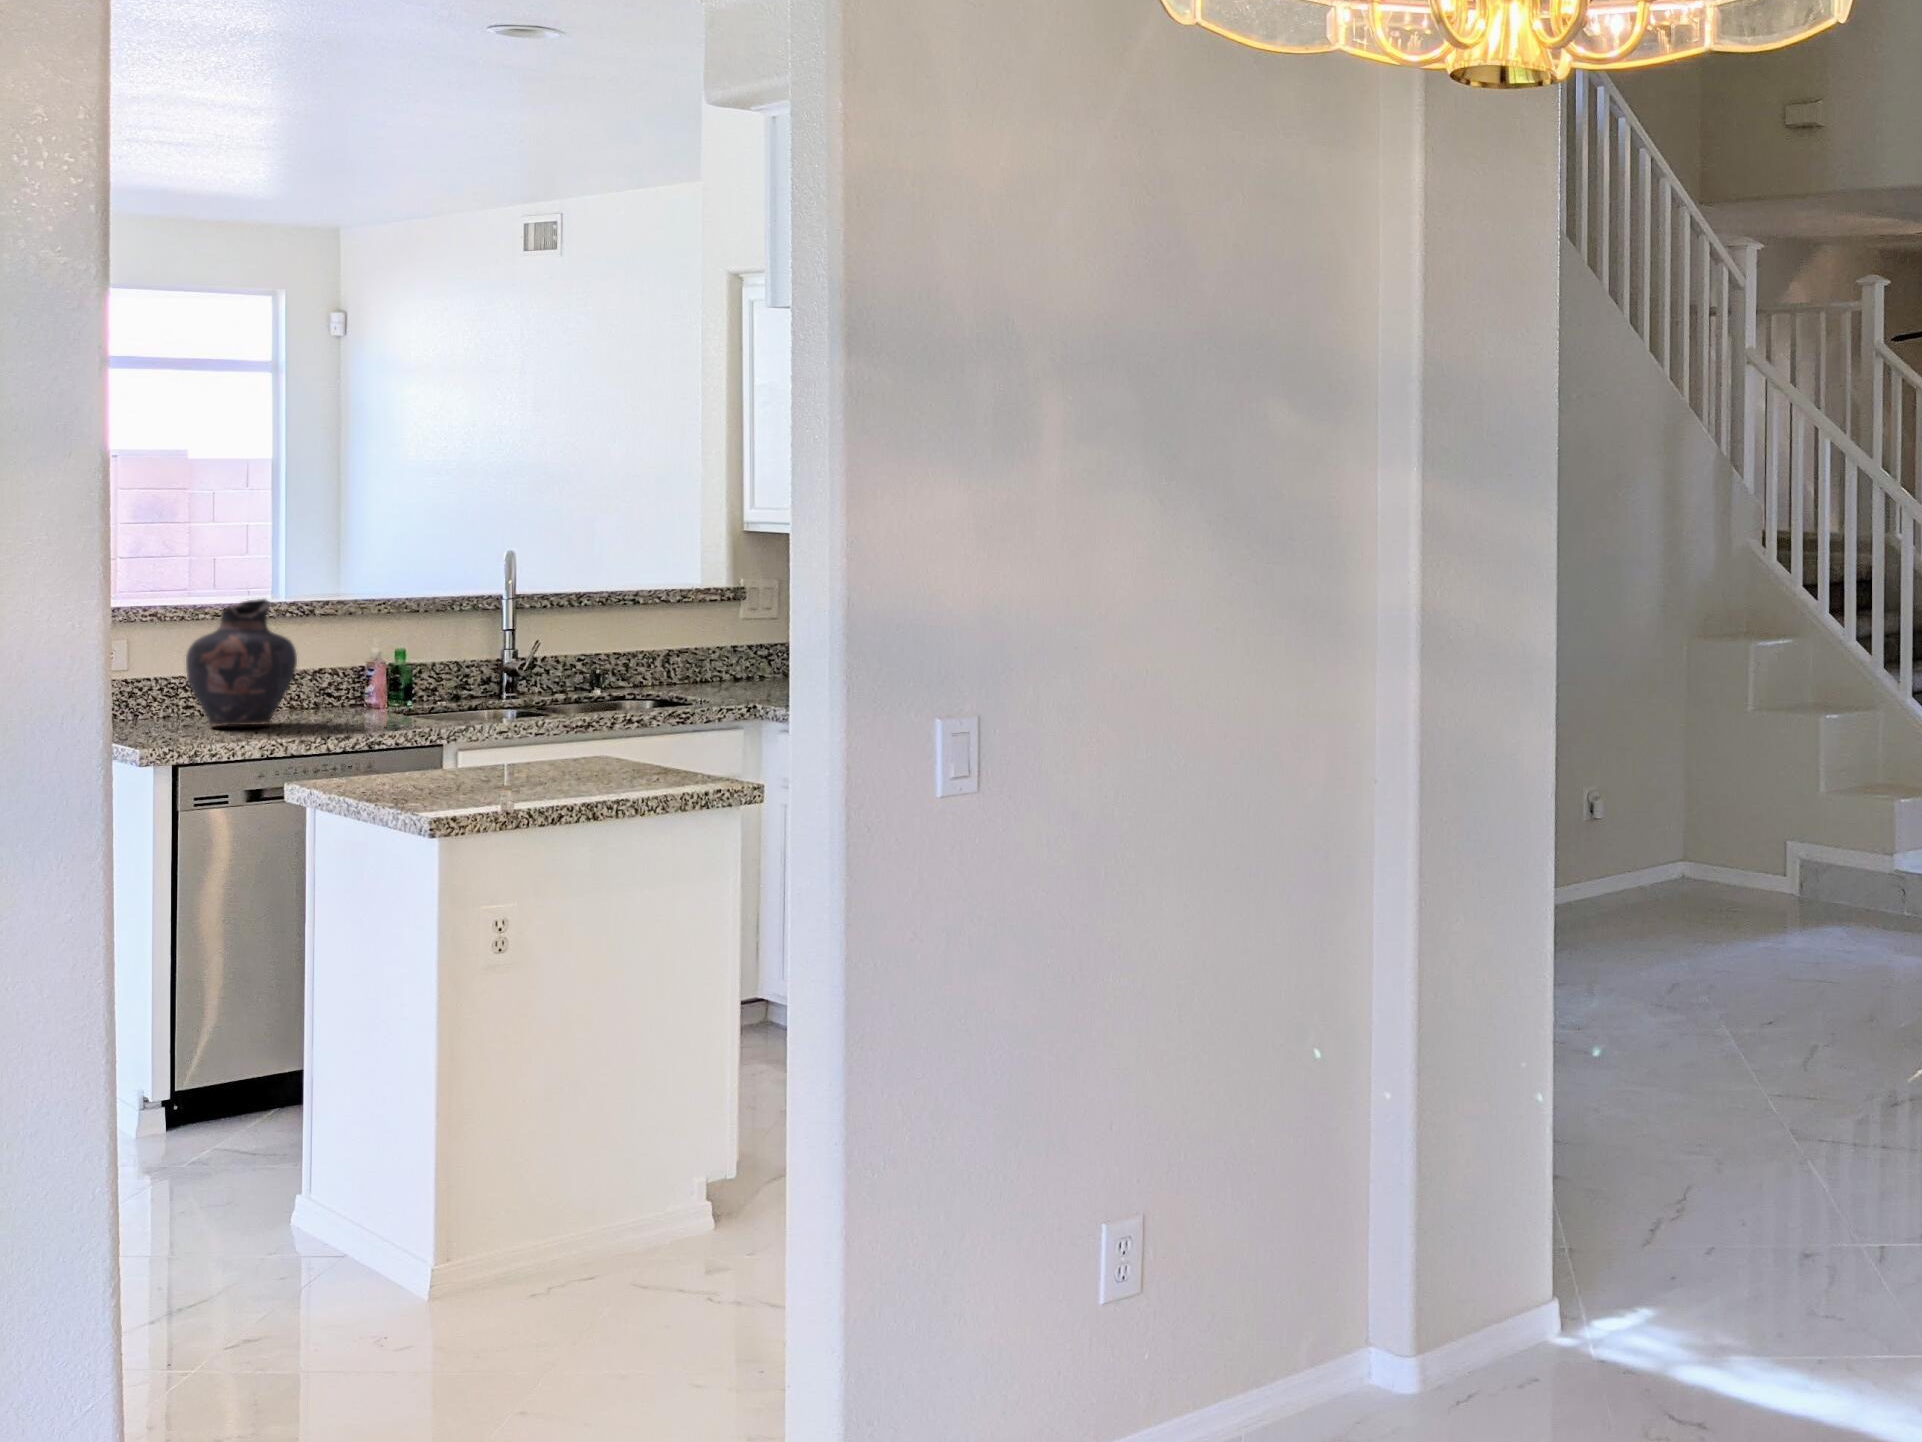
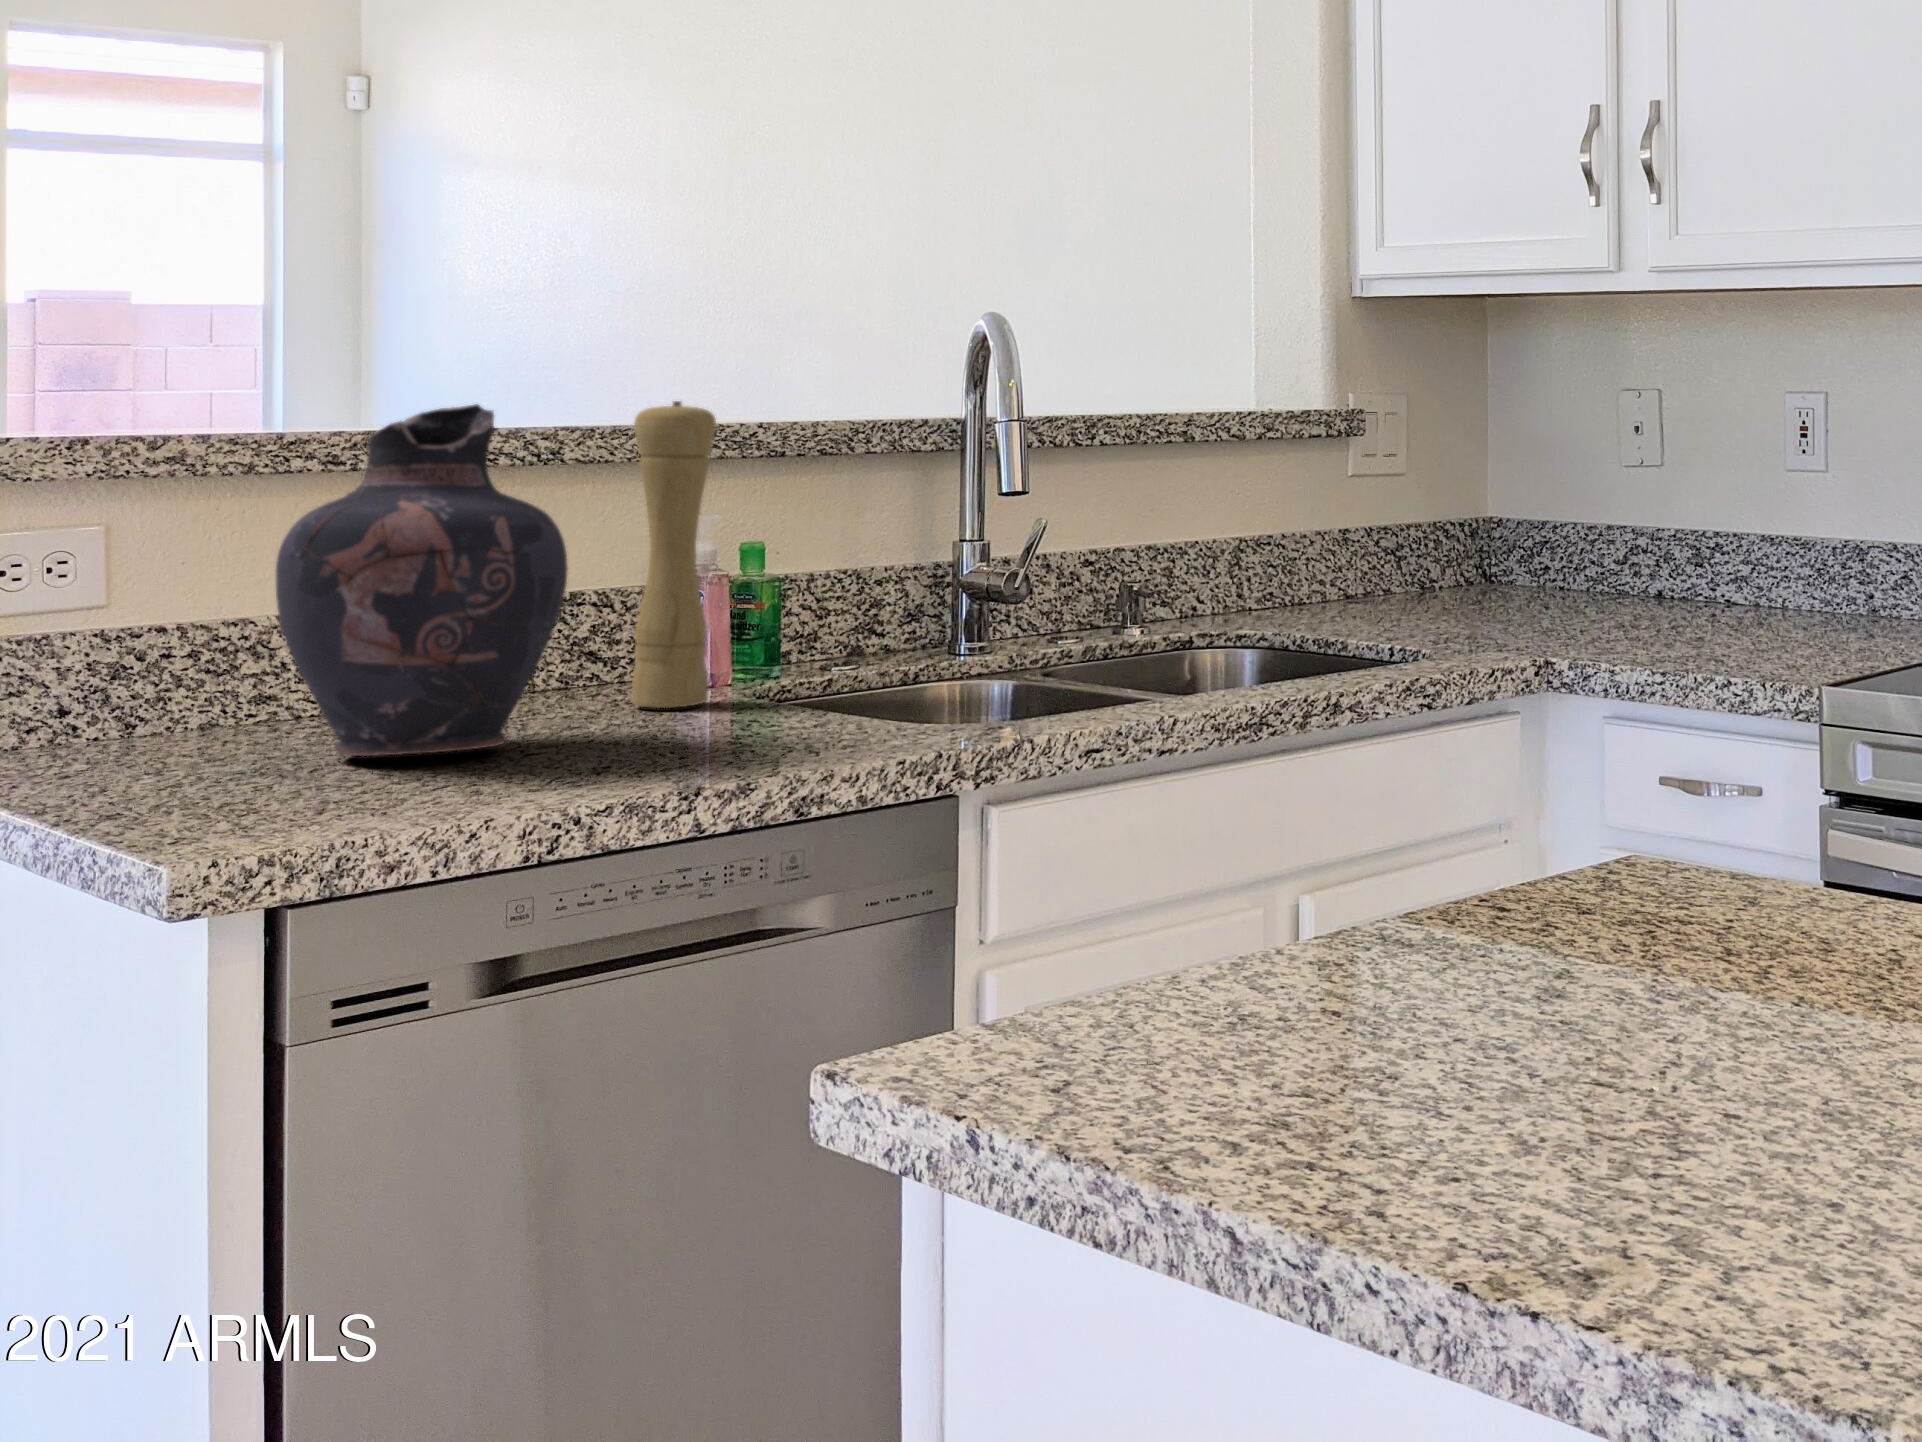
pepper mill: none [336,594,373,714] -> present [631,401,716,708]

